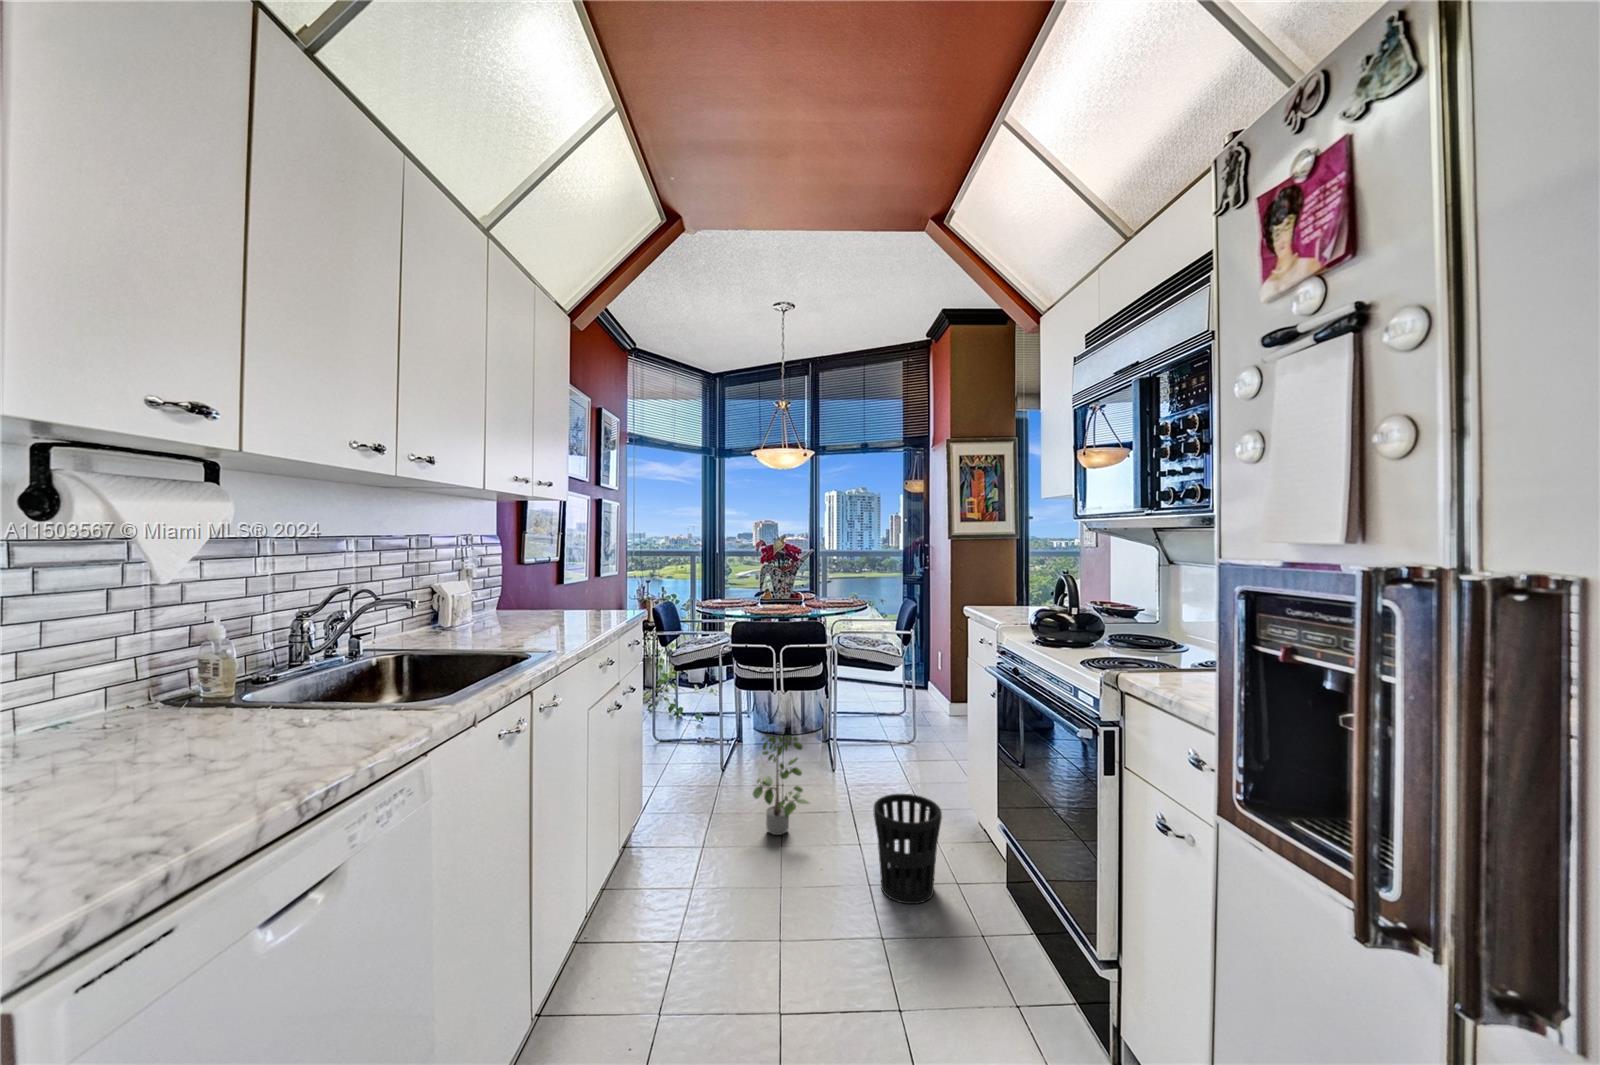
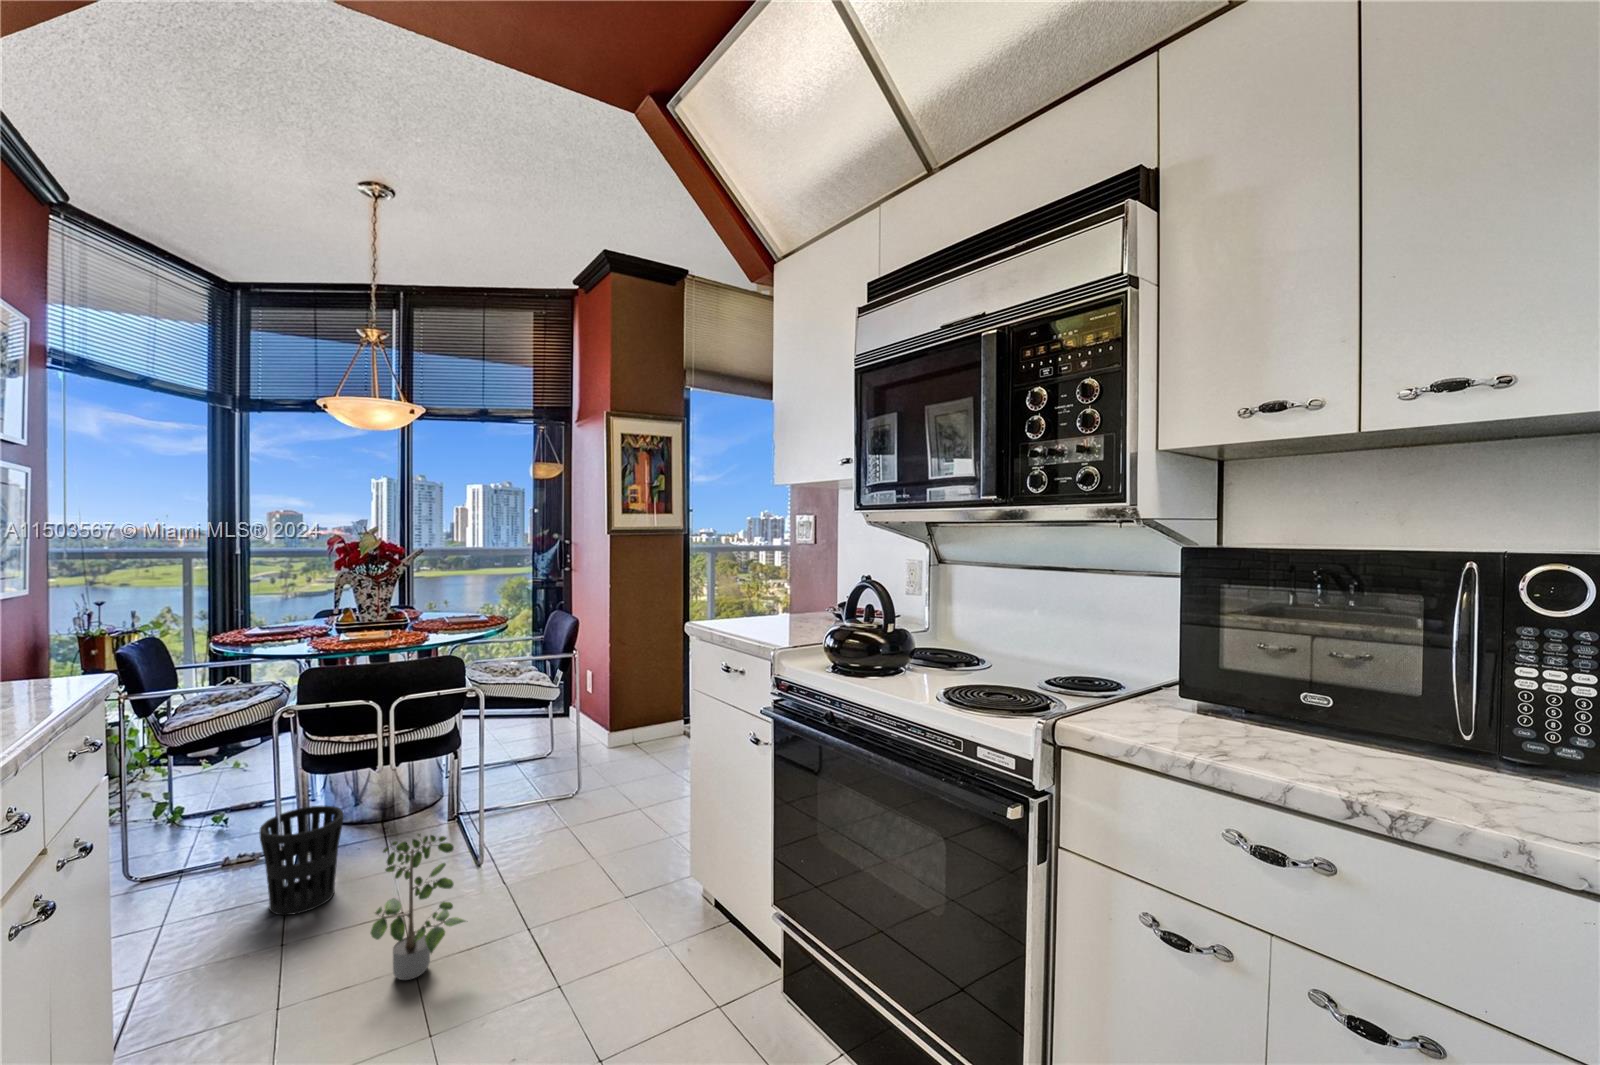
wastebasket: present [874,794,942,904] -> present [260,806,344,915]

